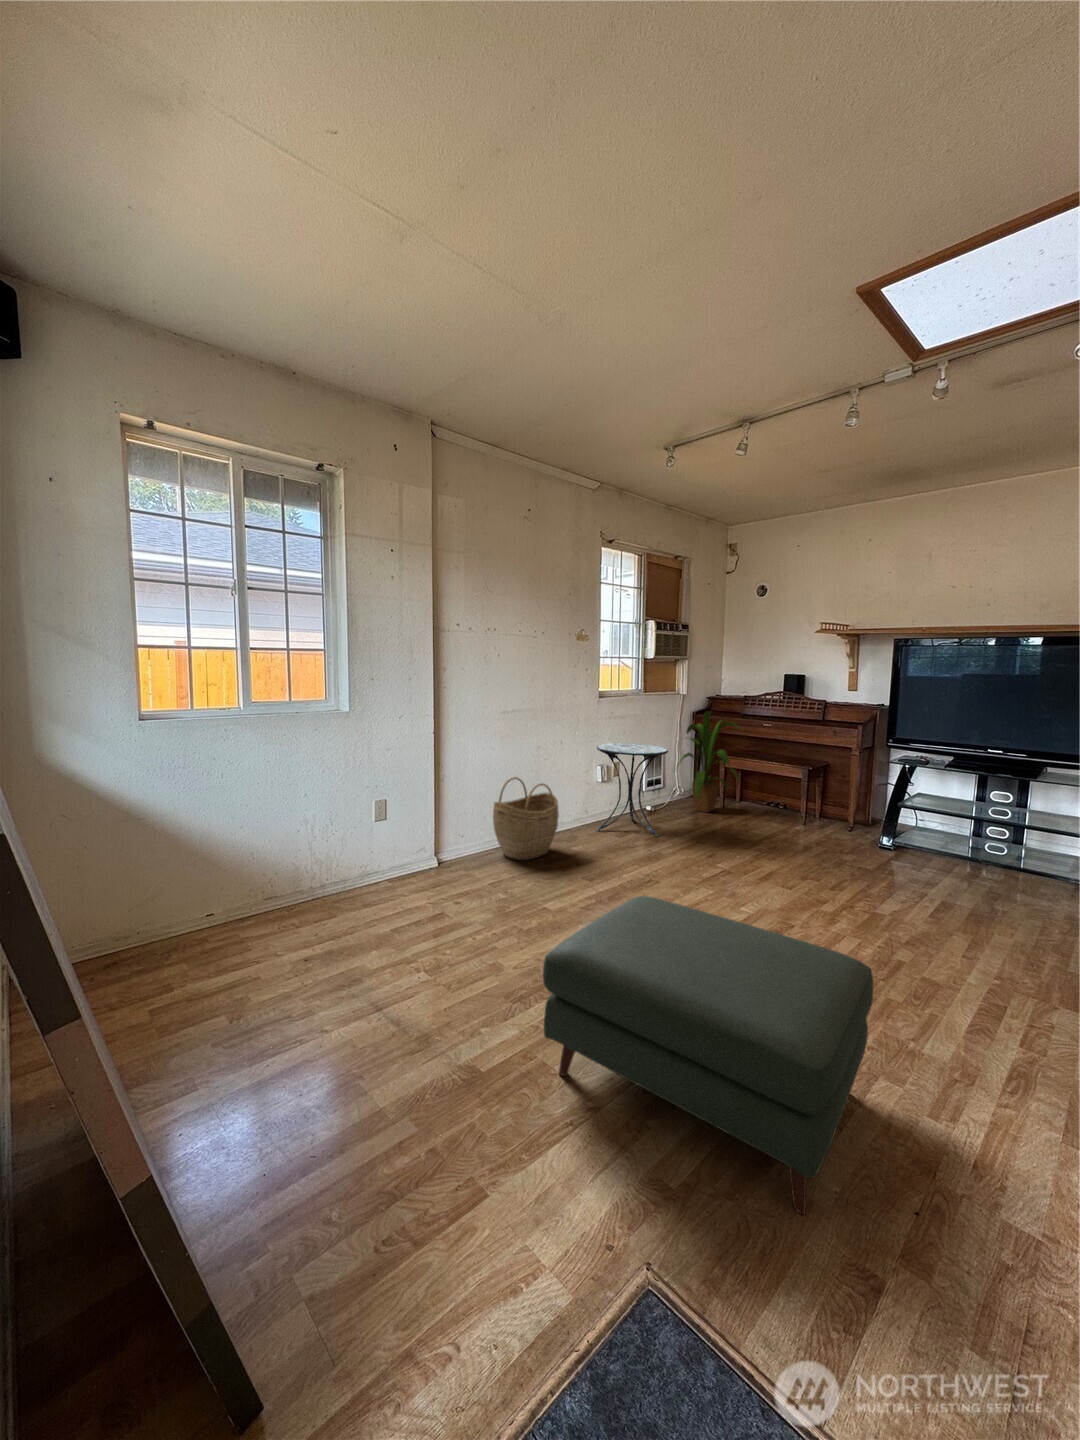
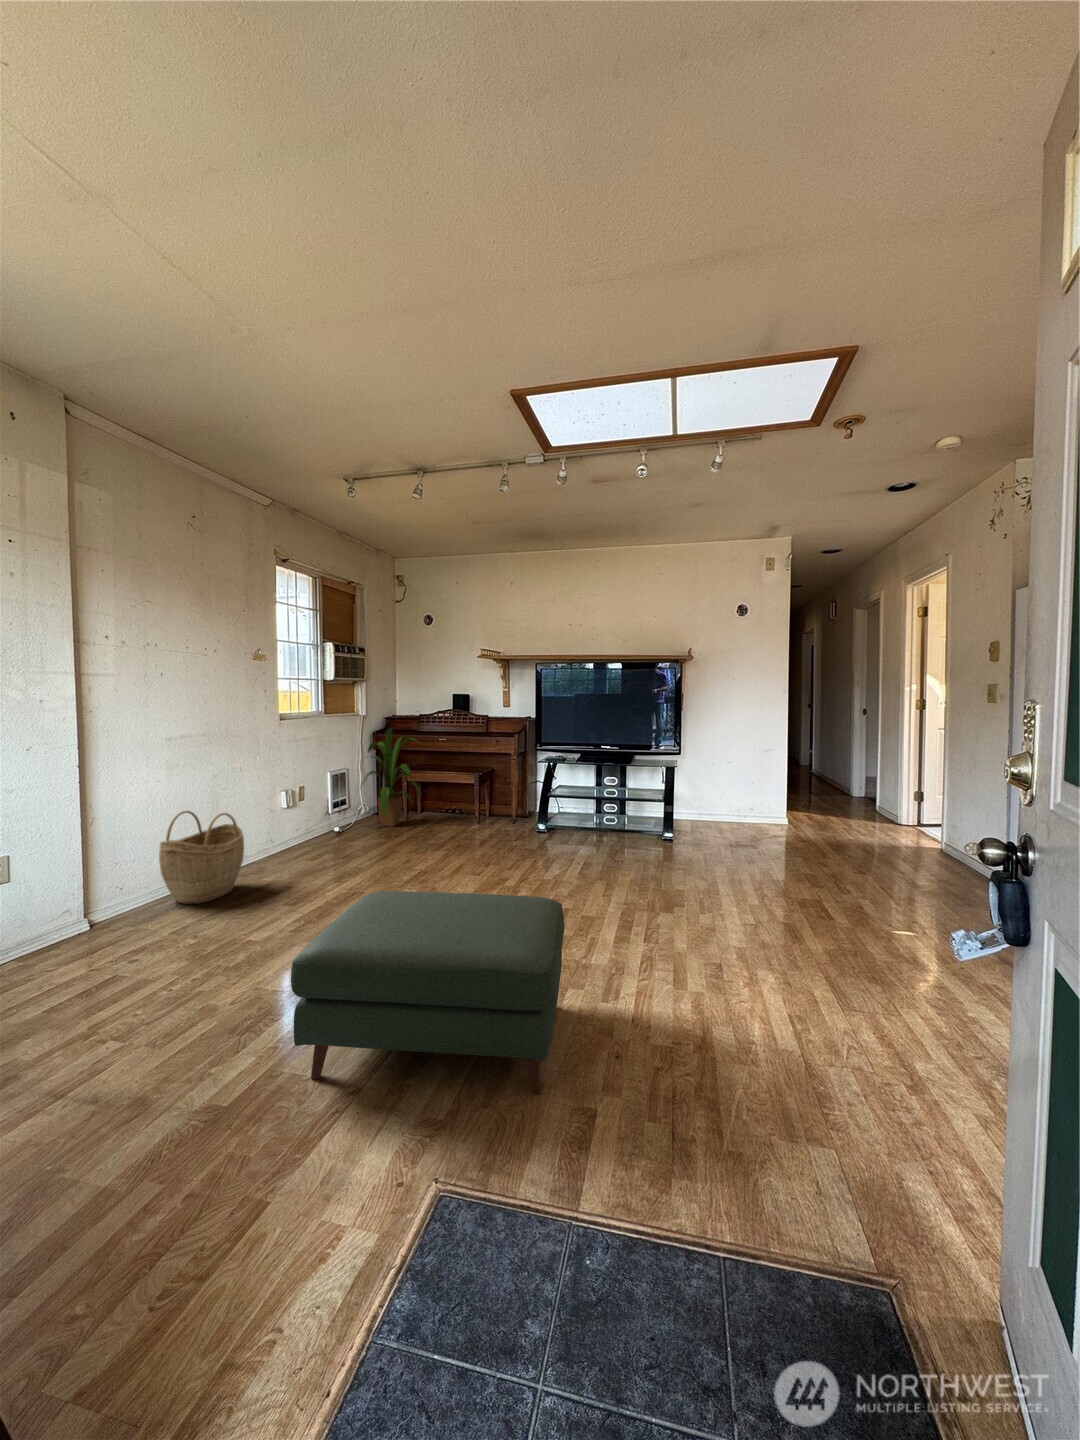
side table: present [596,743,668,837] -> none [279,764,356,860]

